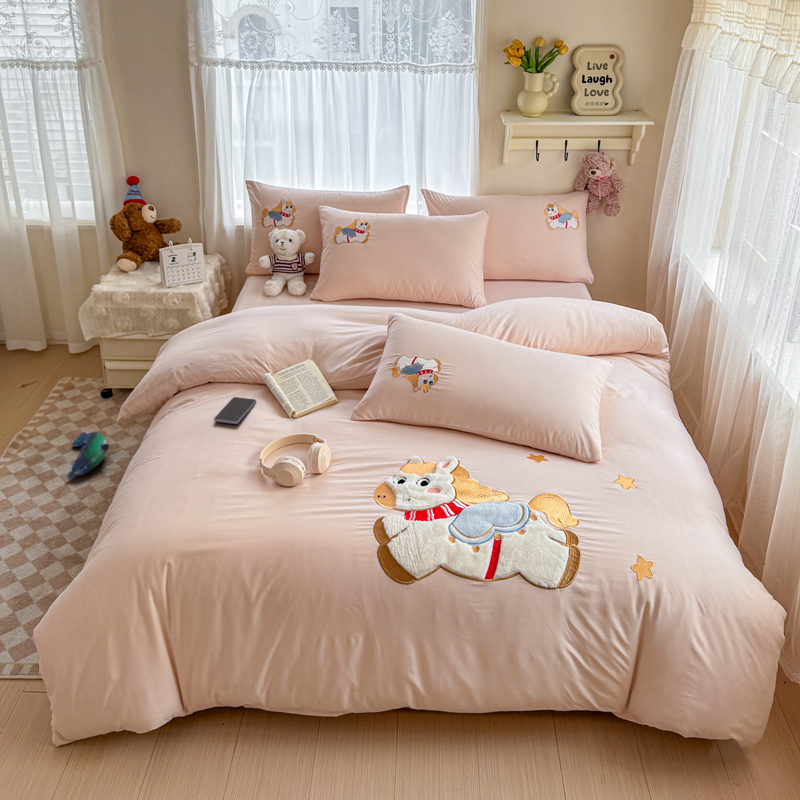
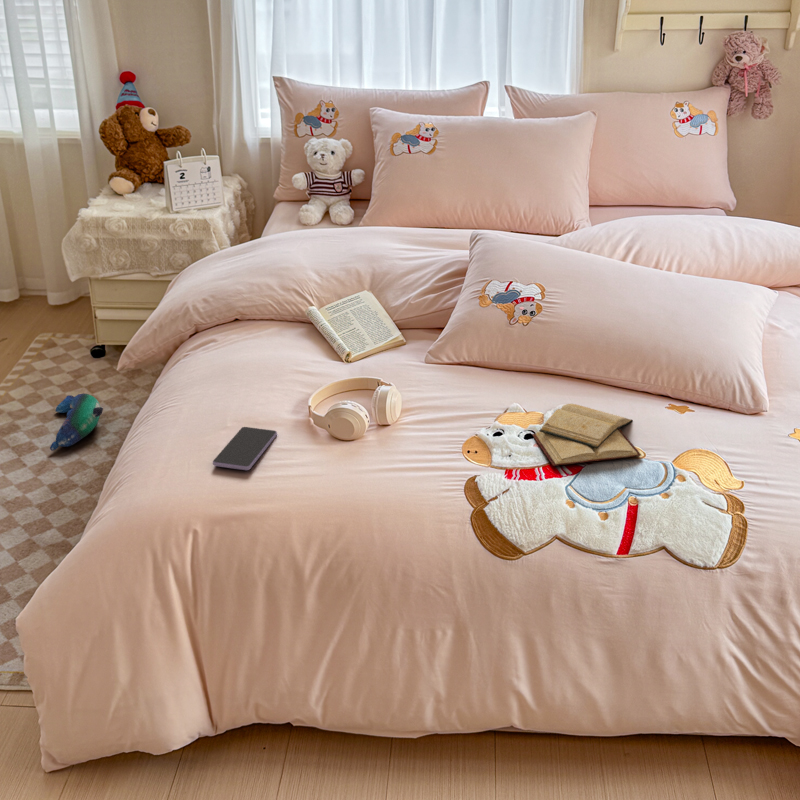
smartphone: present [214,397,256,424] -> present [213,427,277,470]
diary: none [427,456,507,508] -> present [533,404,641,466]

